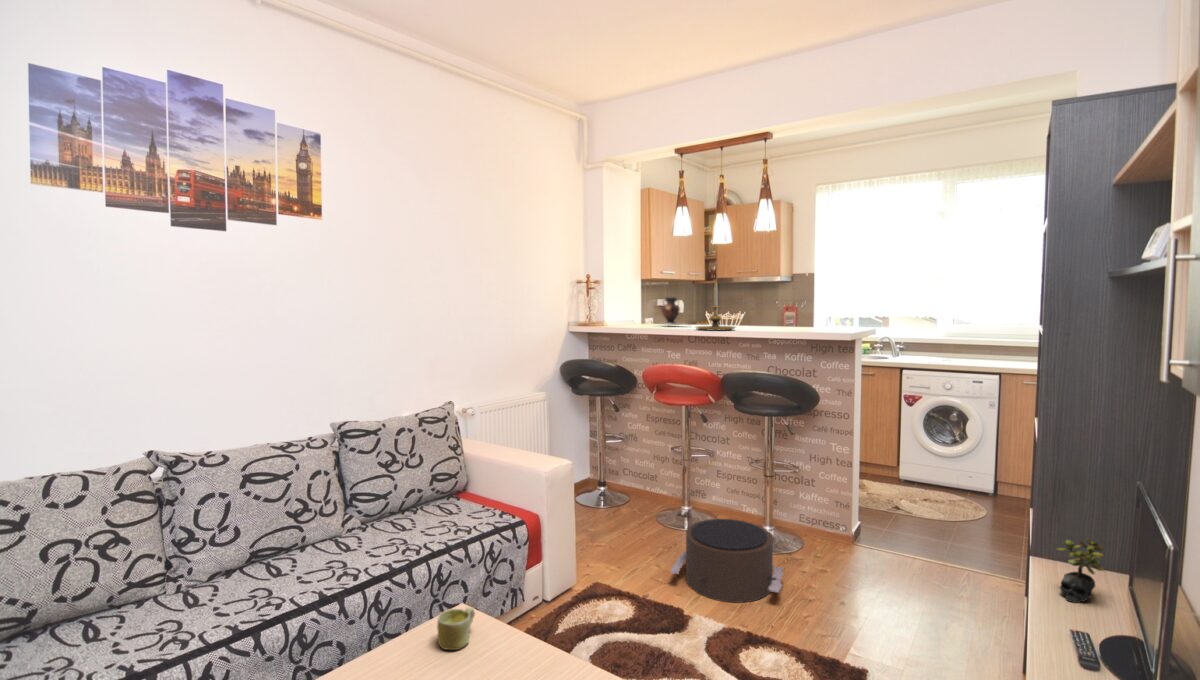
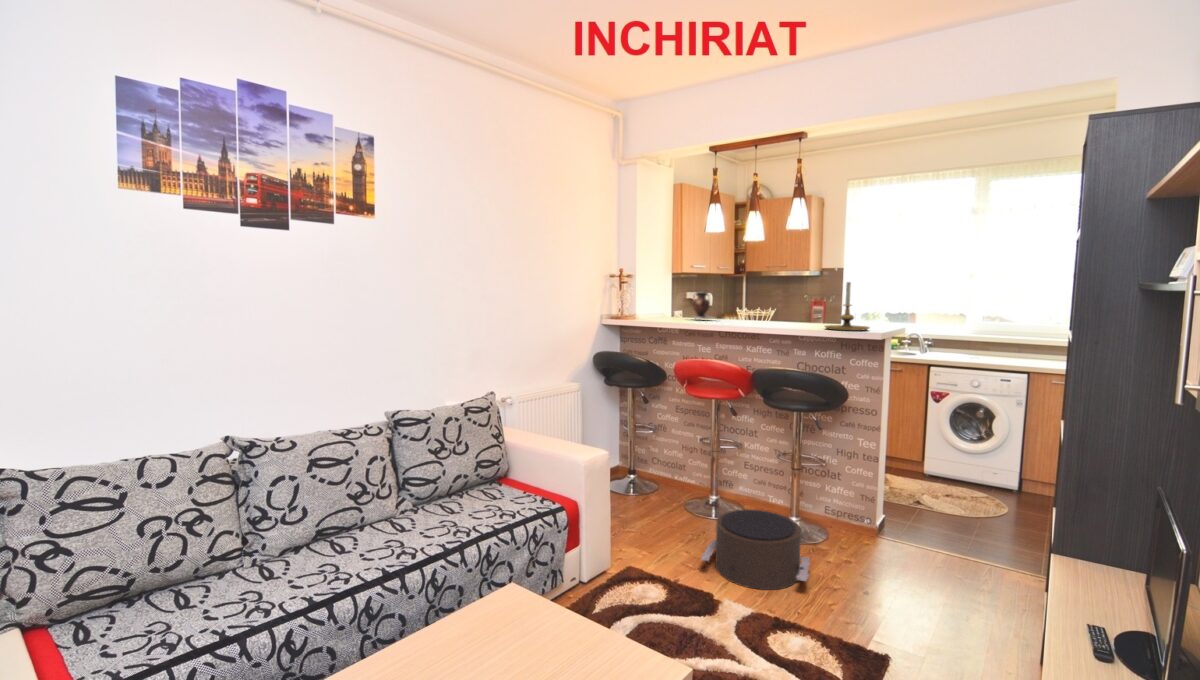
candle holder: present [696,285,735,331] -> present [825,282,869,331]
succulent plant: present [1057,538,1104,603] -> none [1080,538,1127,599]
mug: present [437,607,475,650] -> none [495,587,528,625]

